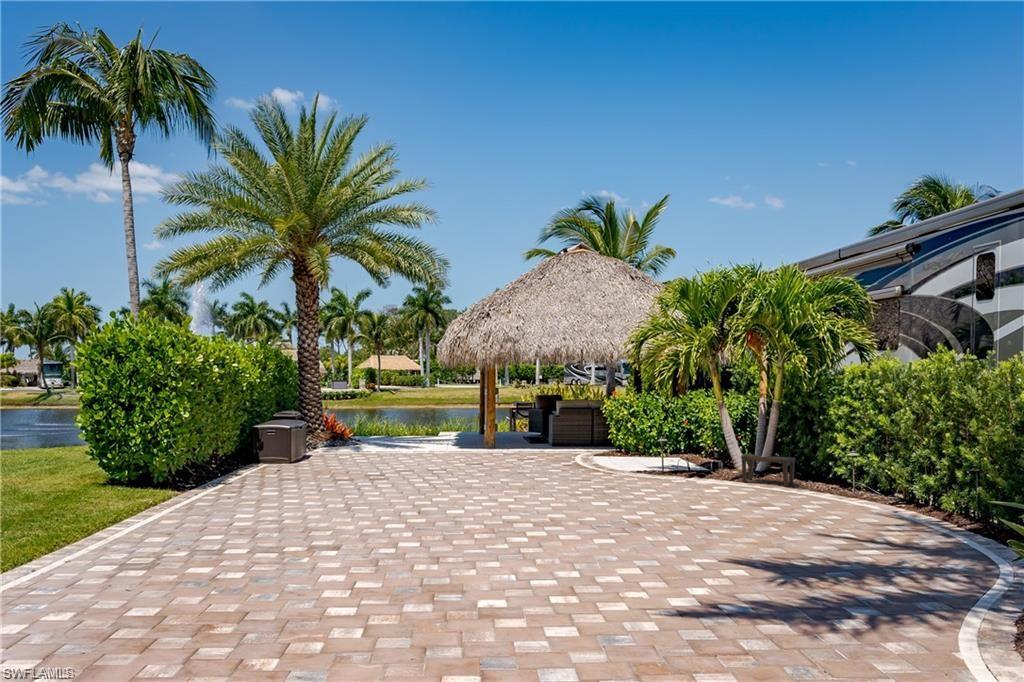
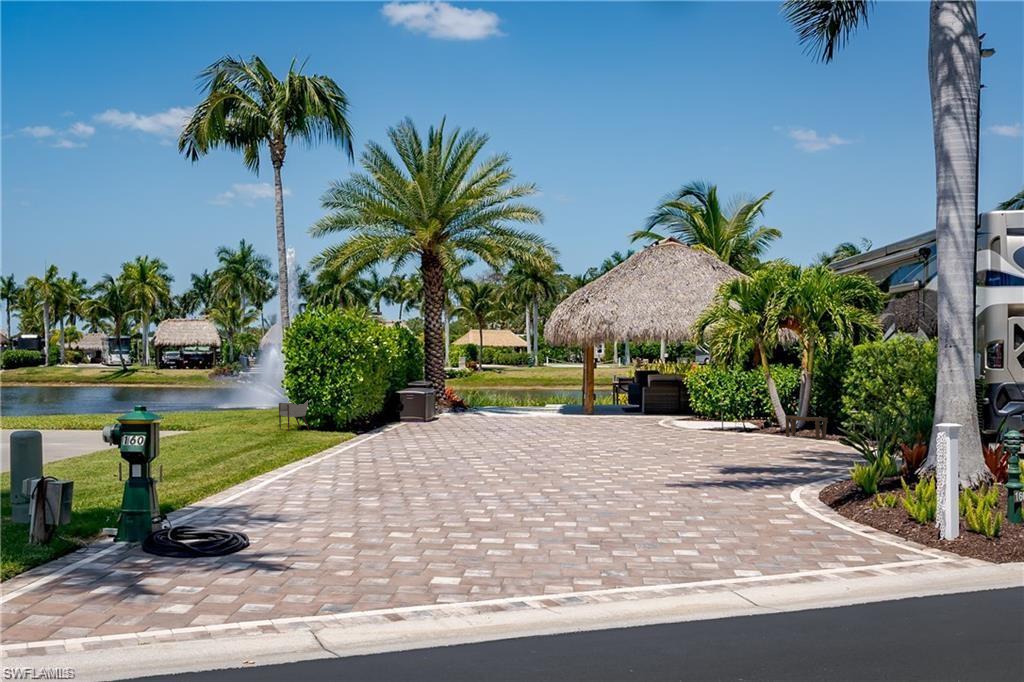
chair: none [69,431,114,489] -> present [279,400,309,431]

